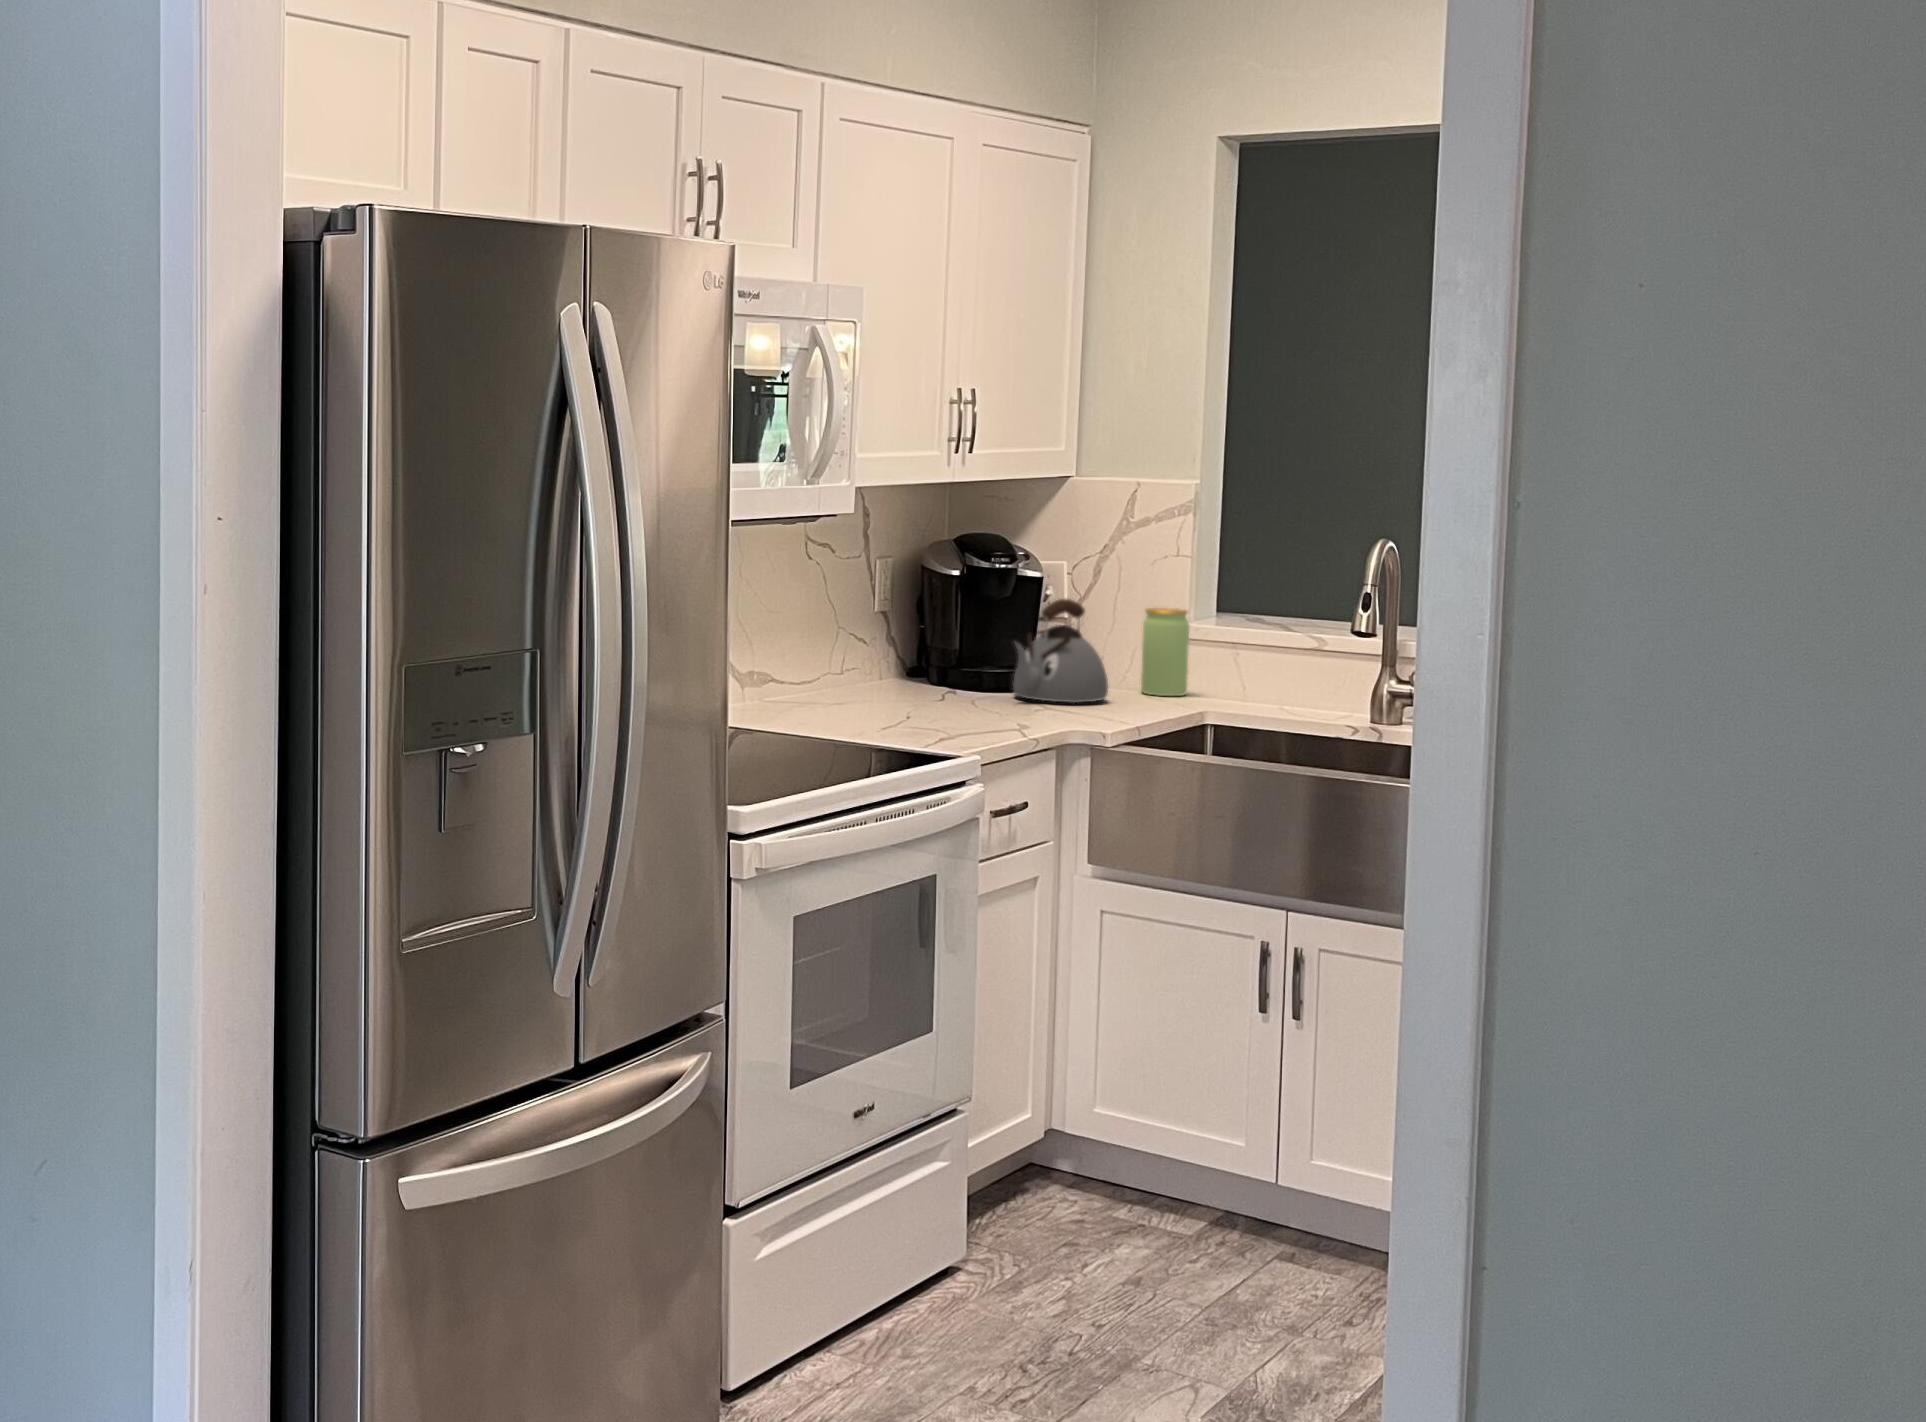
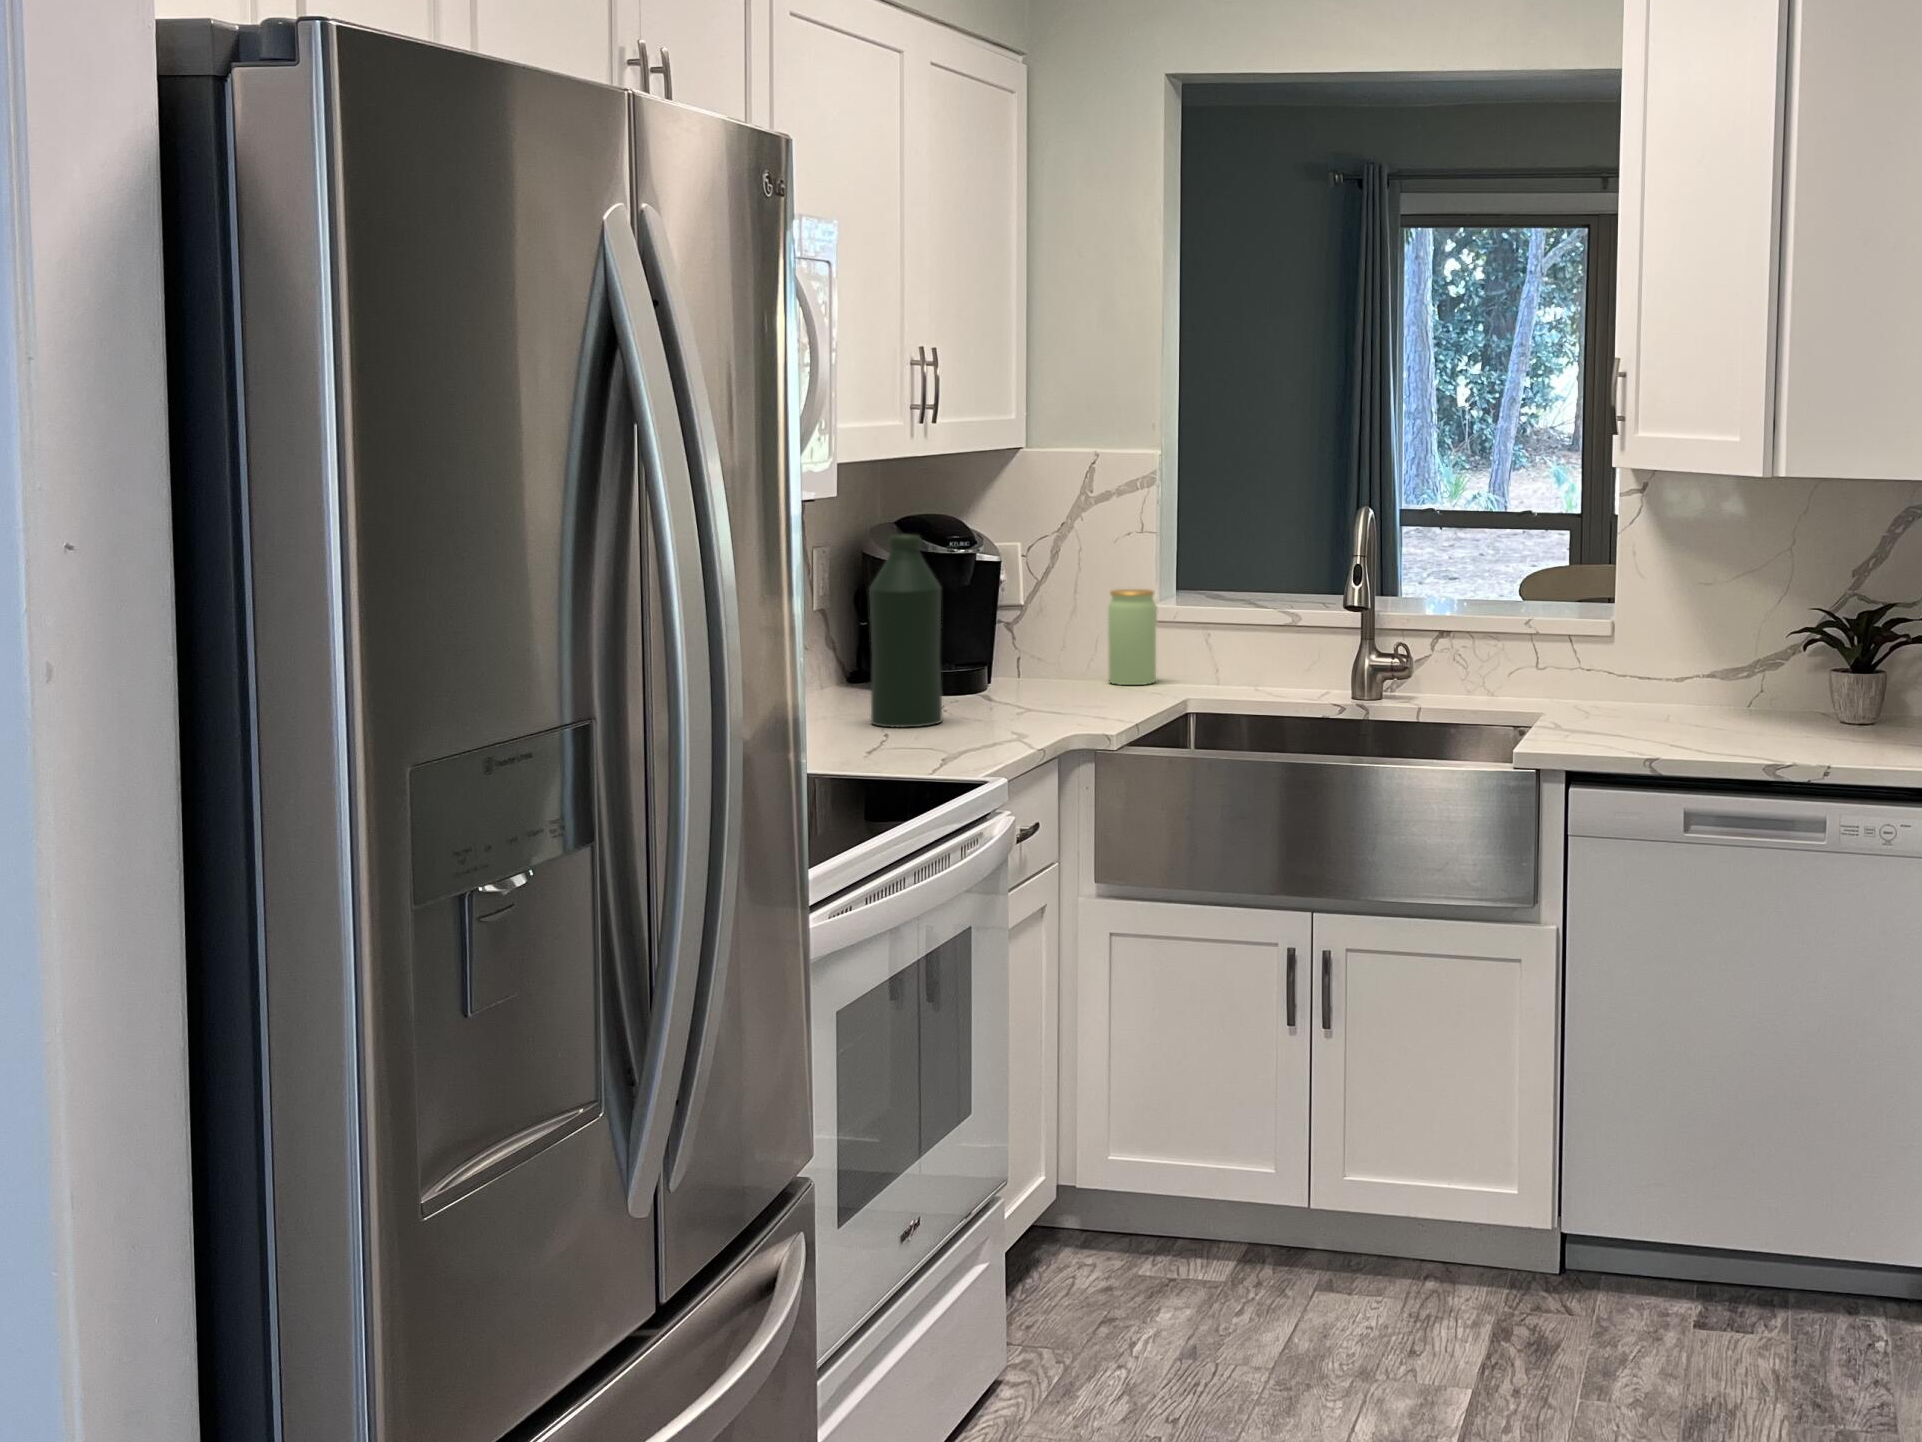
bottle: none [903,549,968,714] -> present [869,535,942,727]
kettle: present [1013,599,1108,703] -> none [981,584,1084,701]

